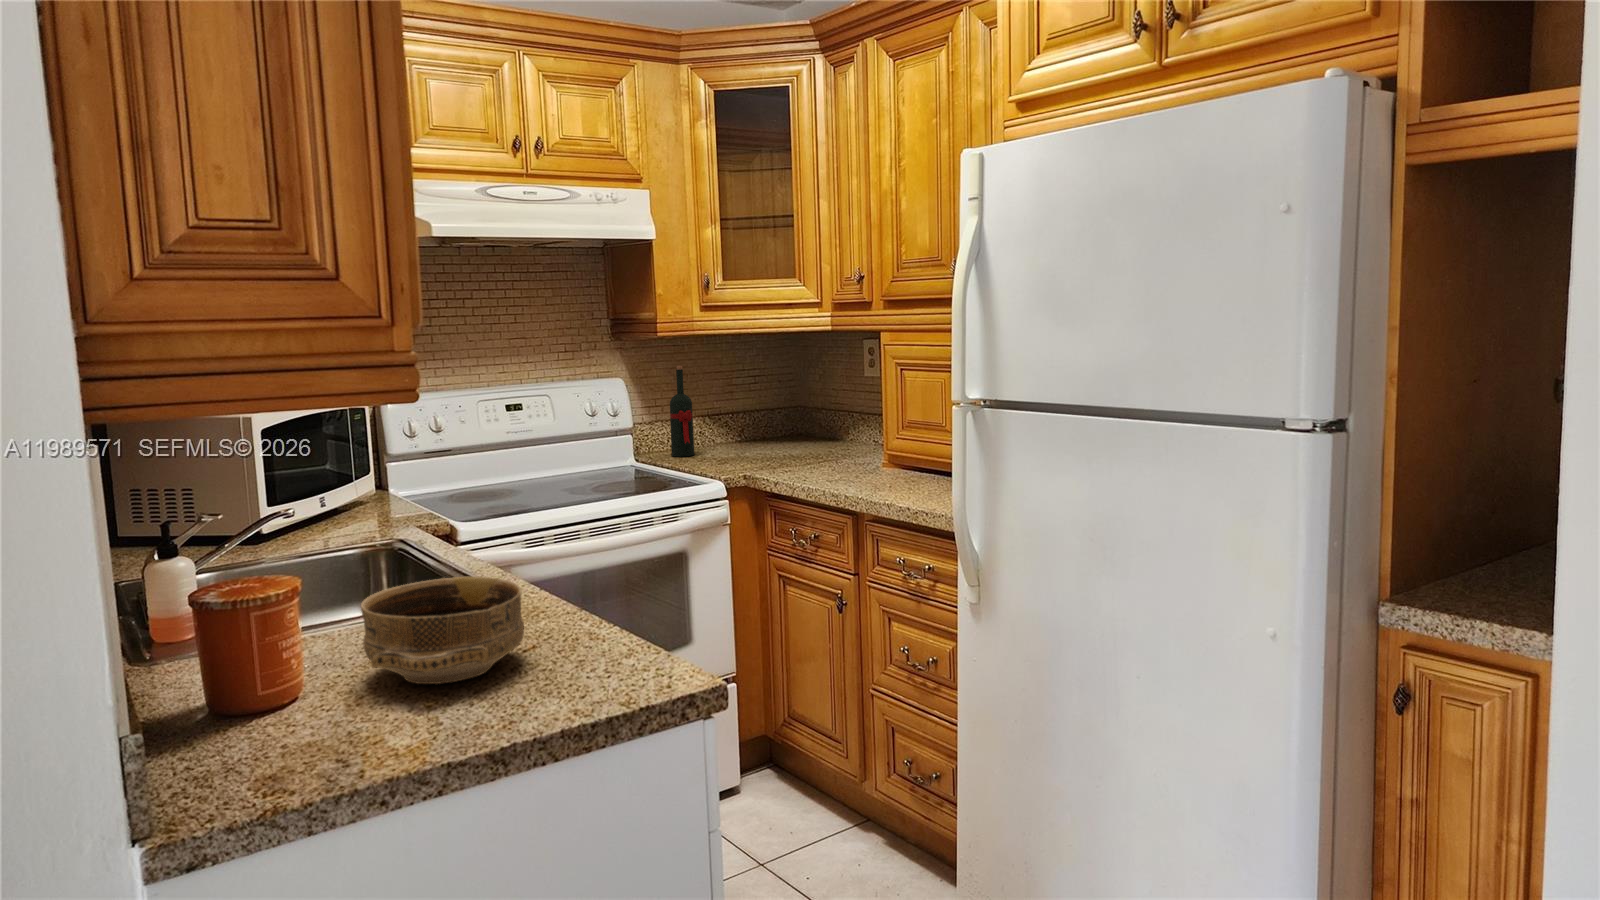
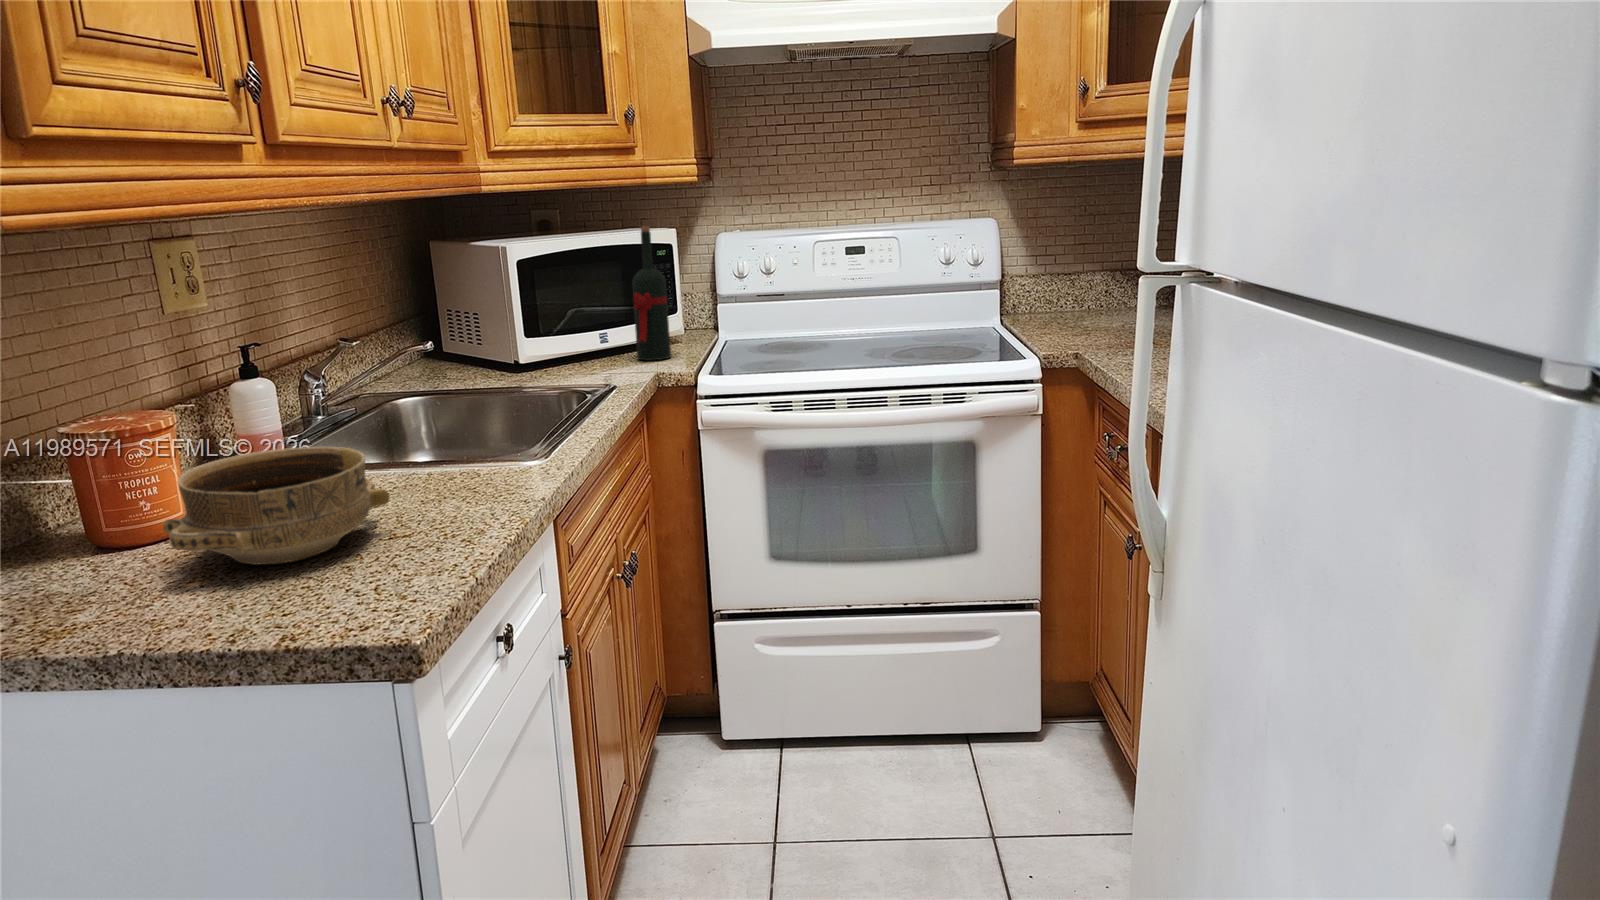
wine bottle: present [670,366,694,457] -> present [632,226,671,361]

